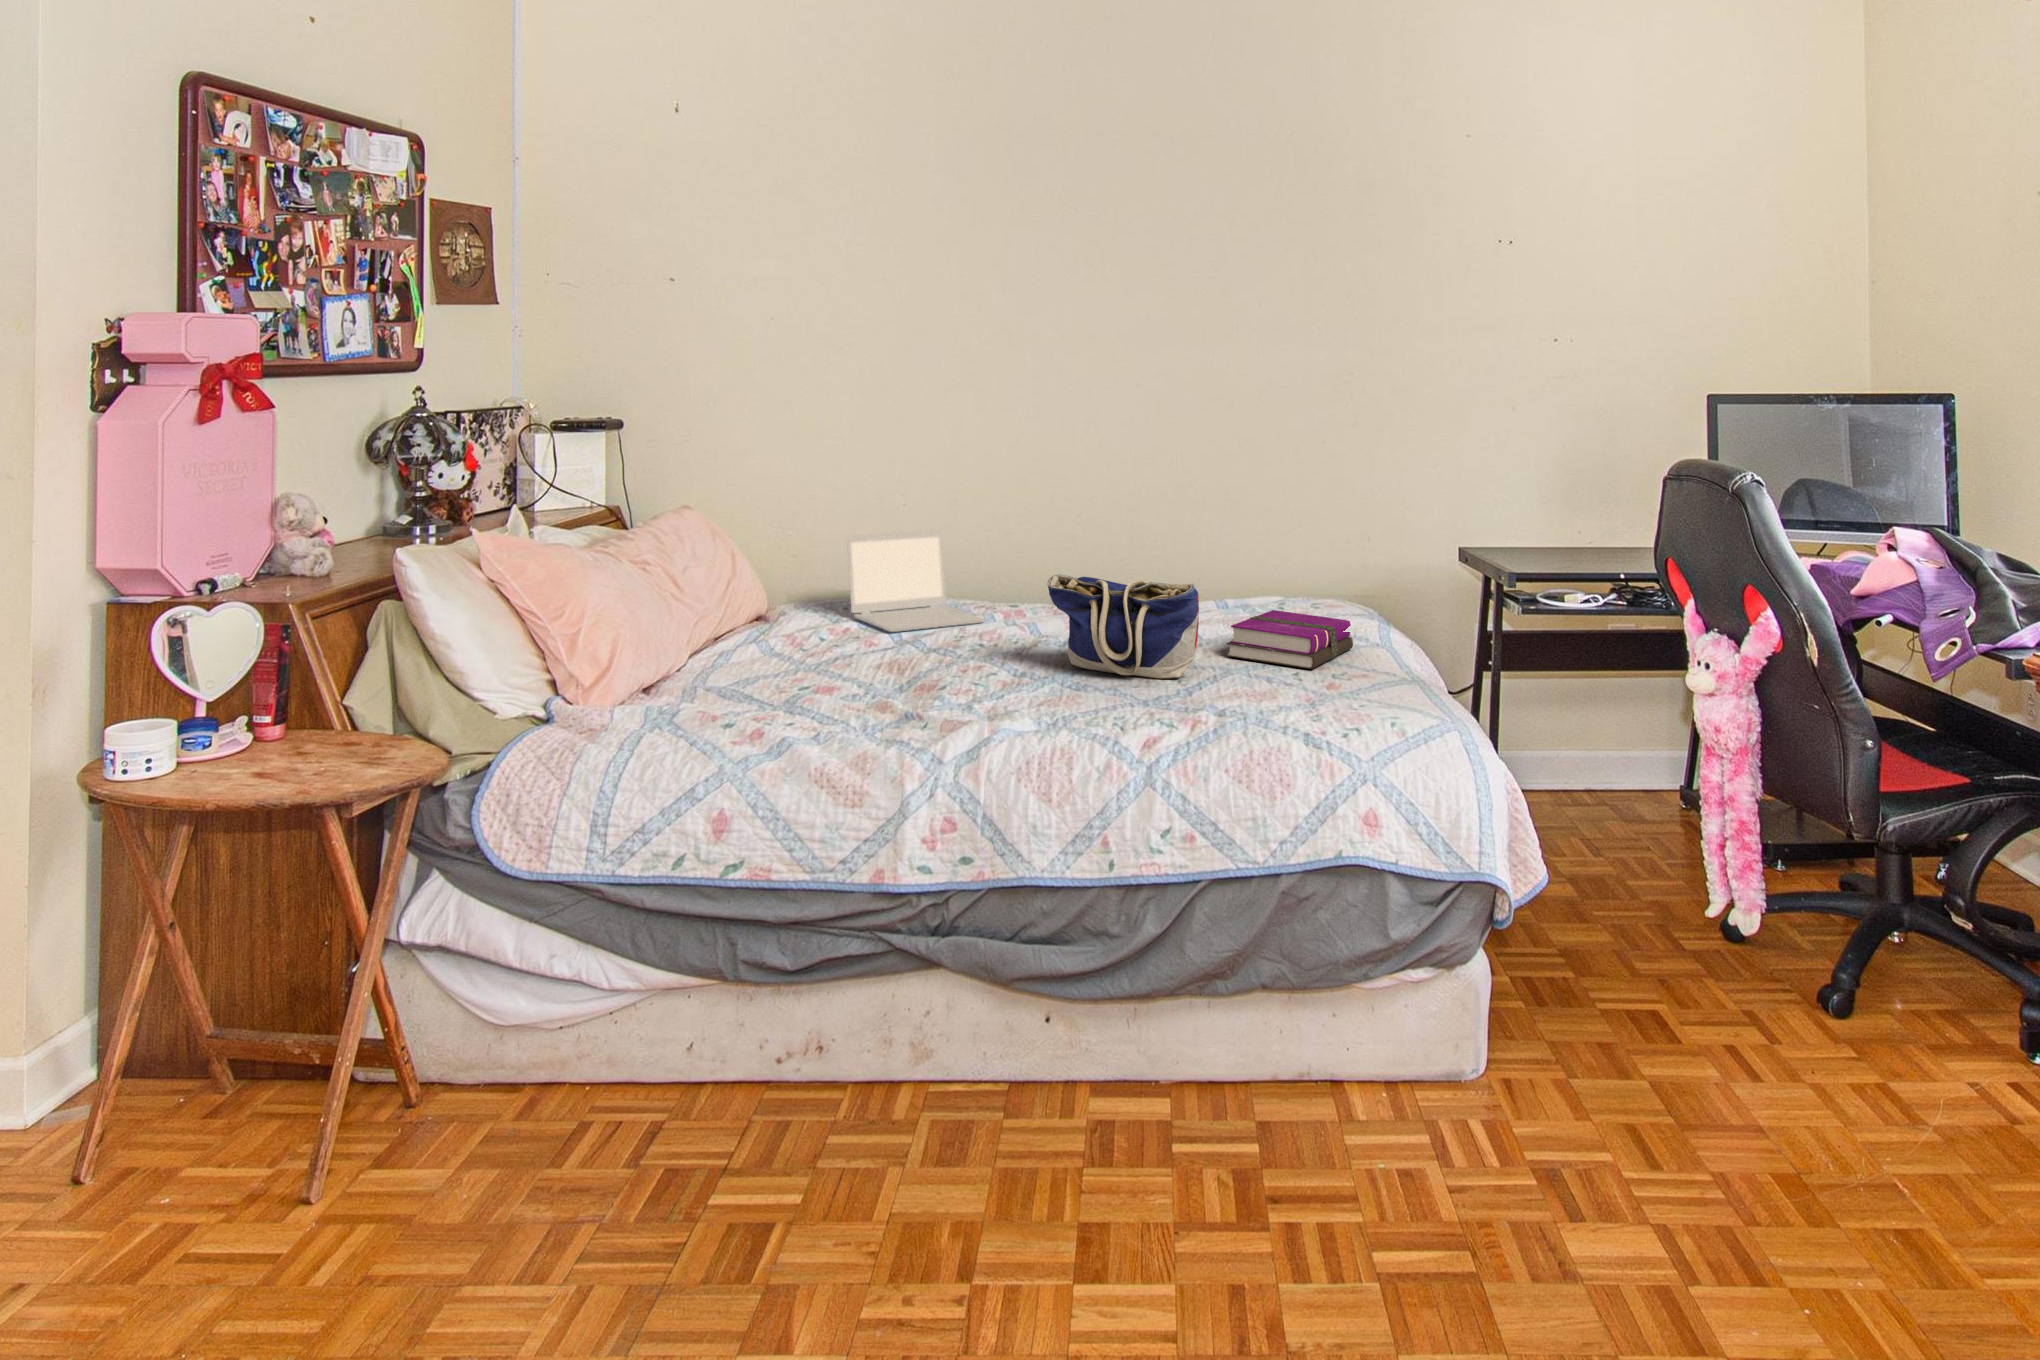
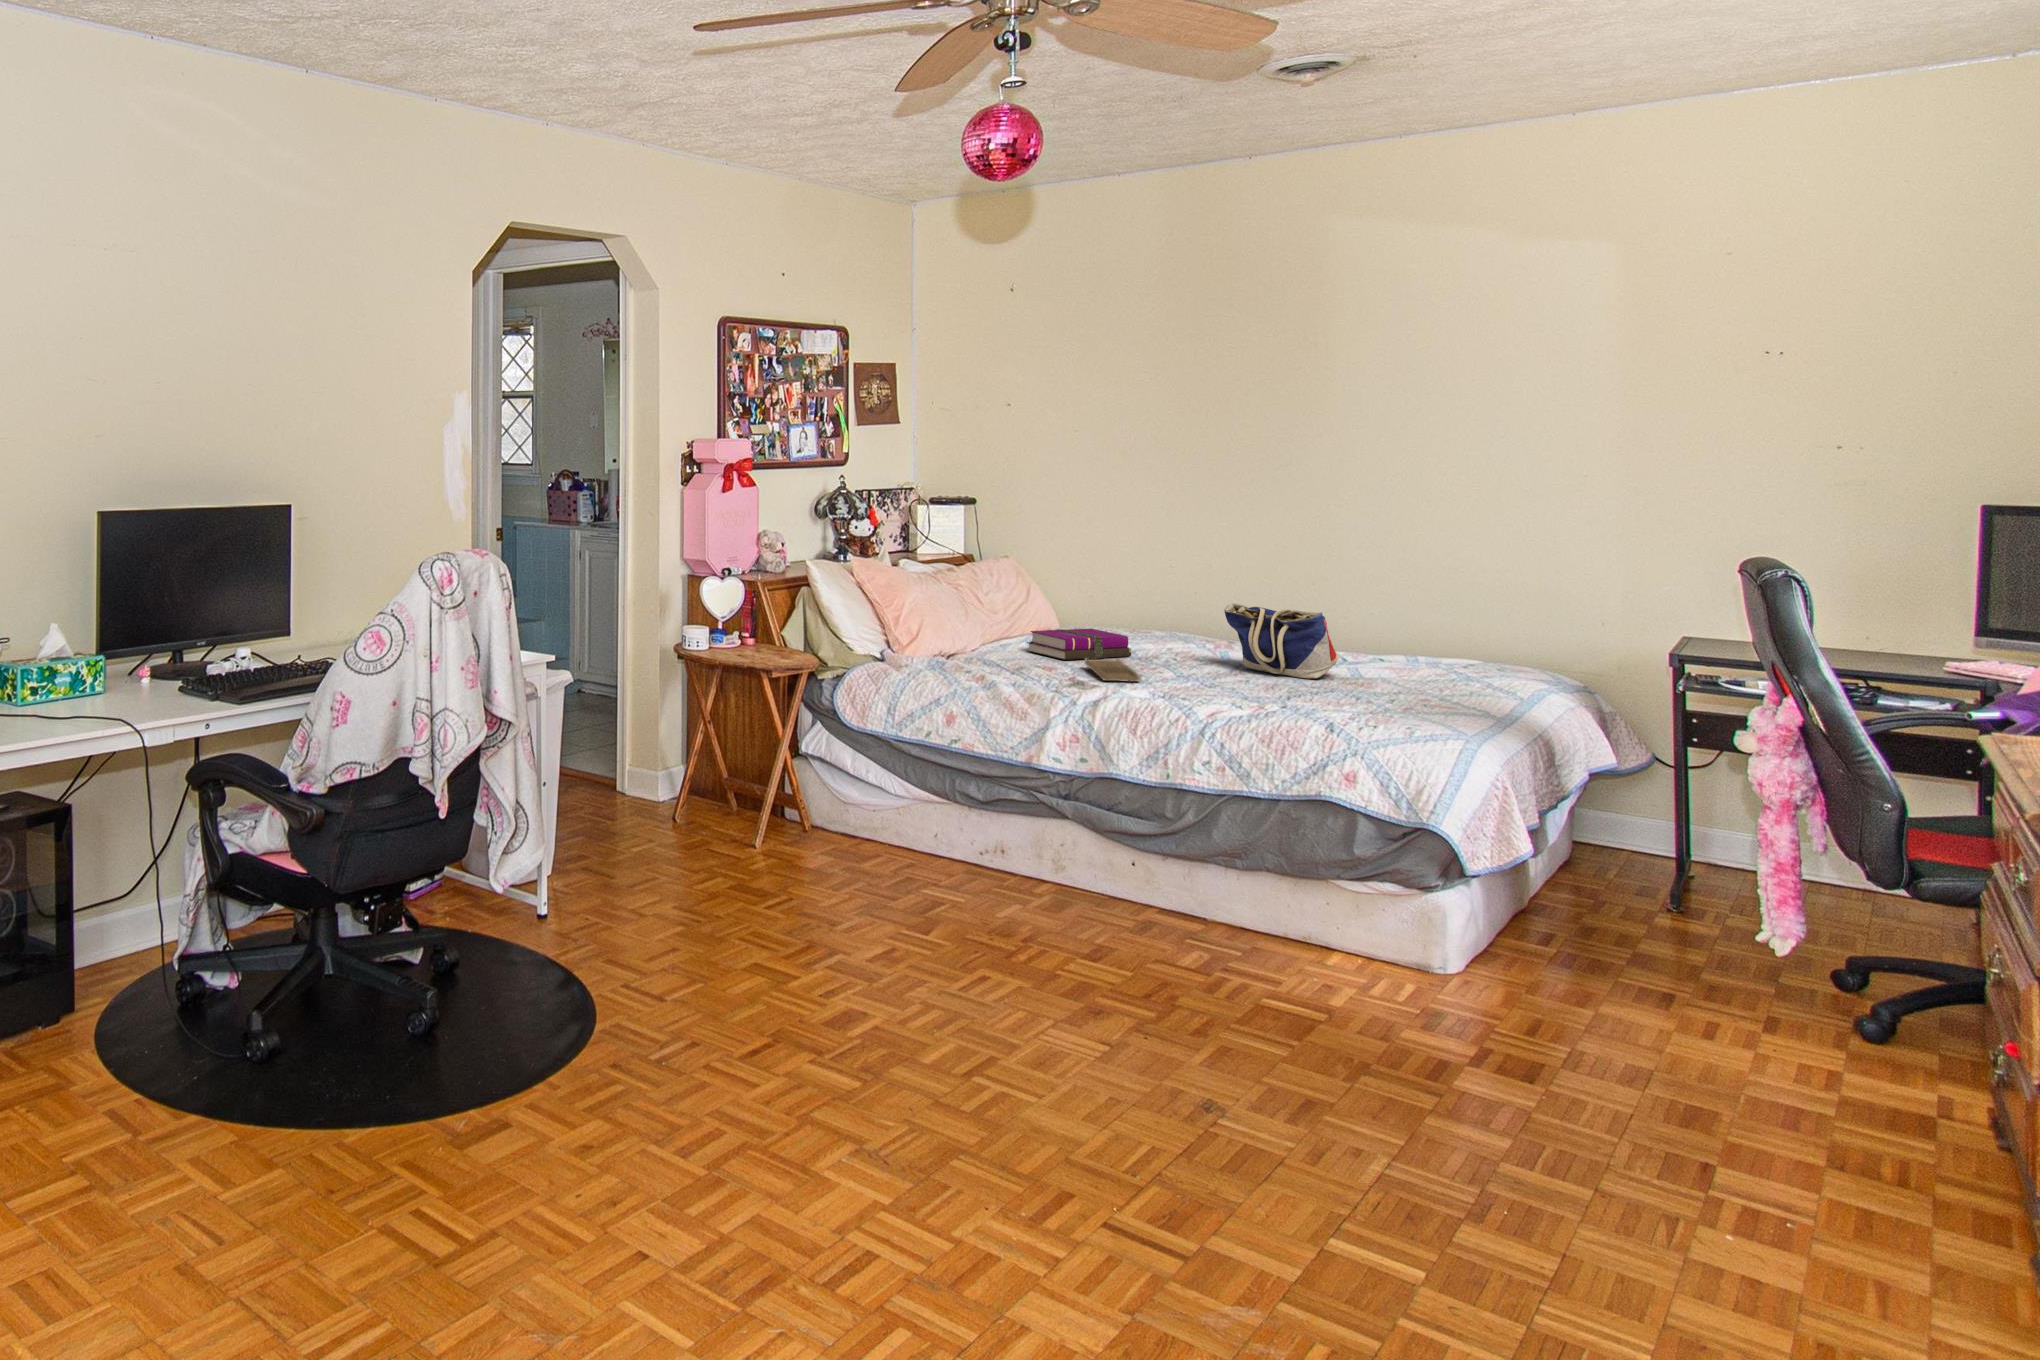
laptop: present [847,530,985,632] -> none [1120,579,1220,645]
notebook: present [1226,610,1353,669] -> present [1027,629,1131,660]
tray: none [879,679,990,731] -> present [1084,659,1141,682]

